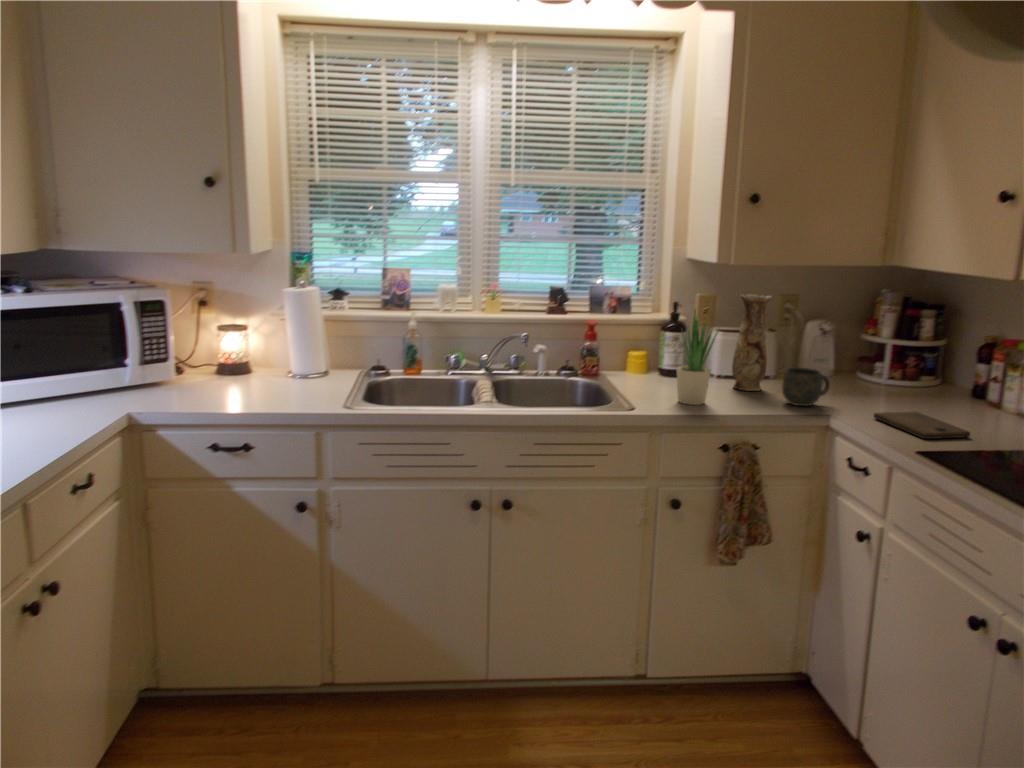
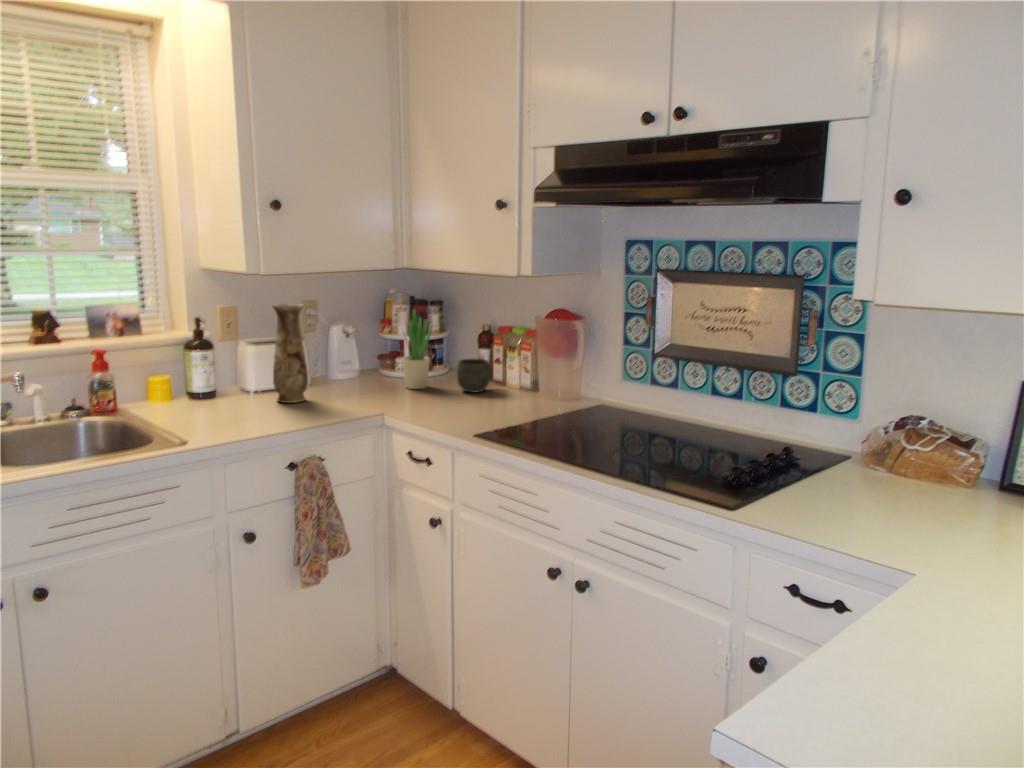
potted plant: present [676,311,718,405] -> present [402,308,433,389]
mug: present [782,367,830,406] -> present [457,359,492,393]
cutting board: present [874,412,970,439] -> none [421,399,503,423]

